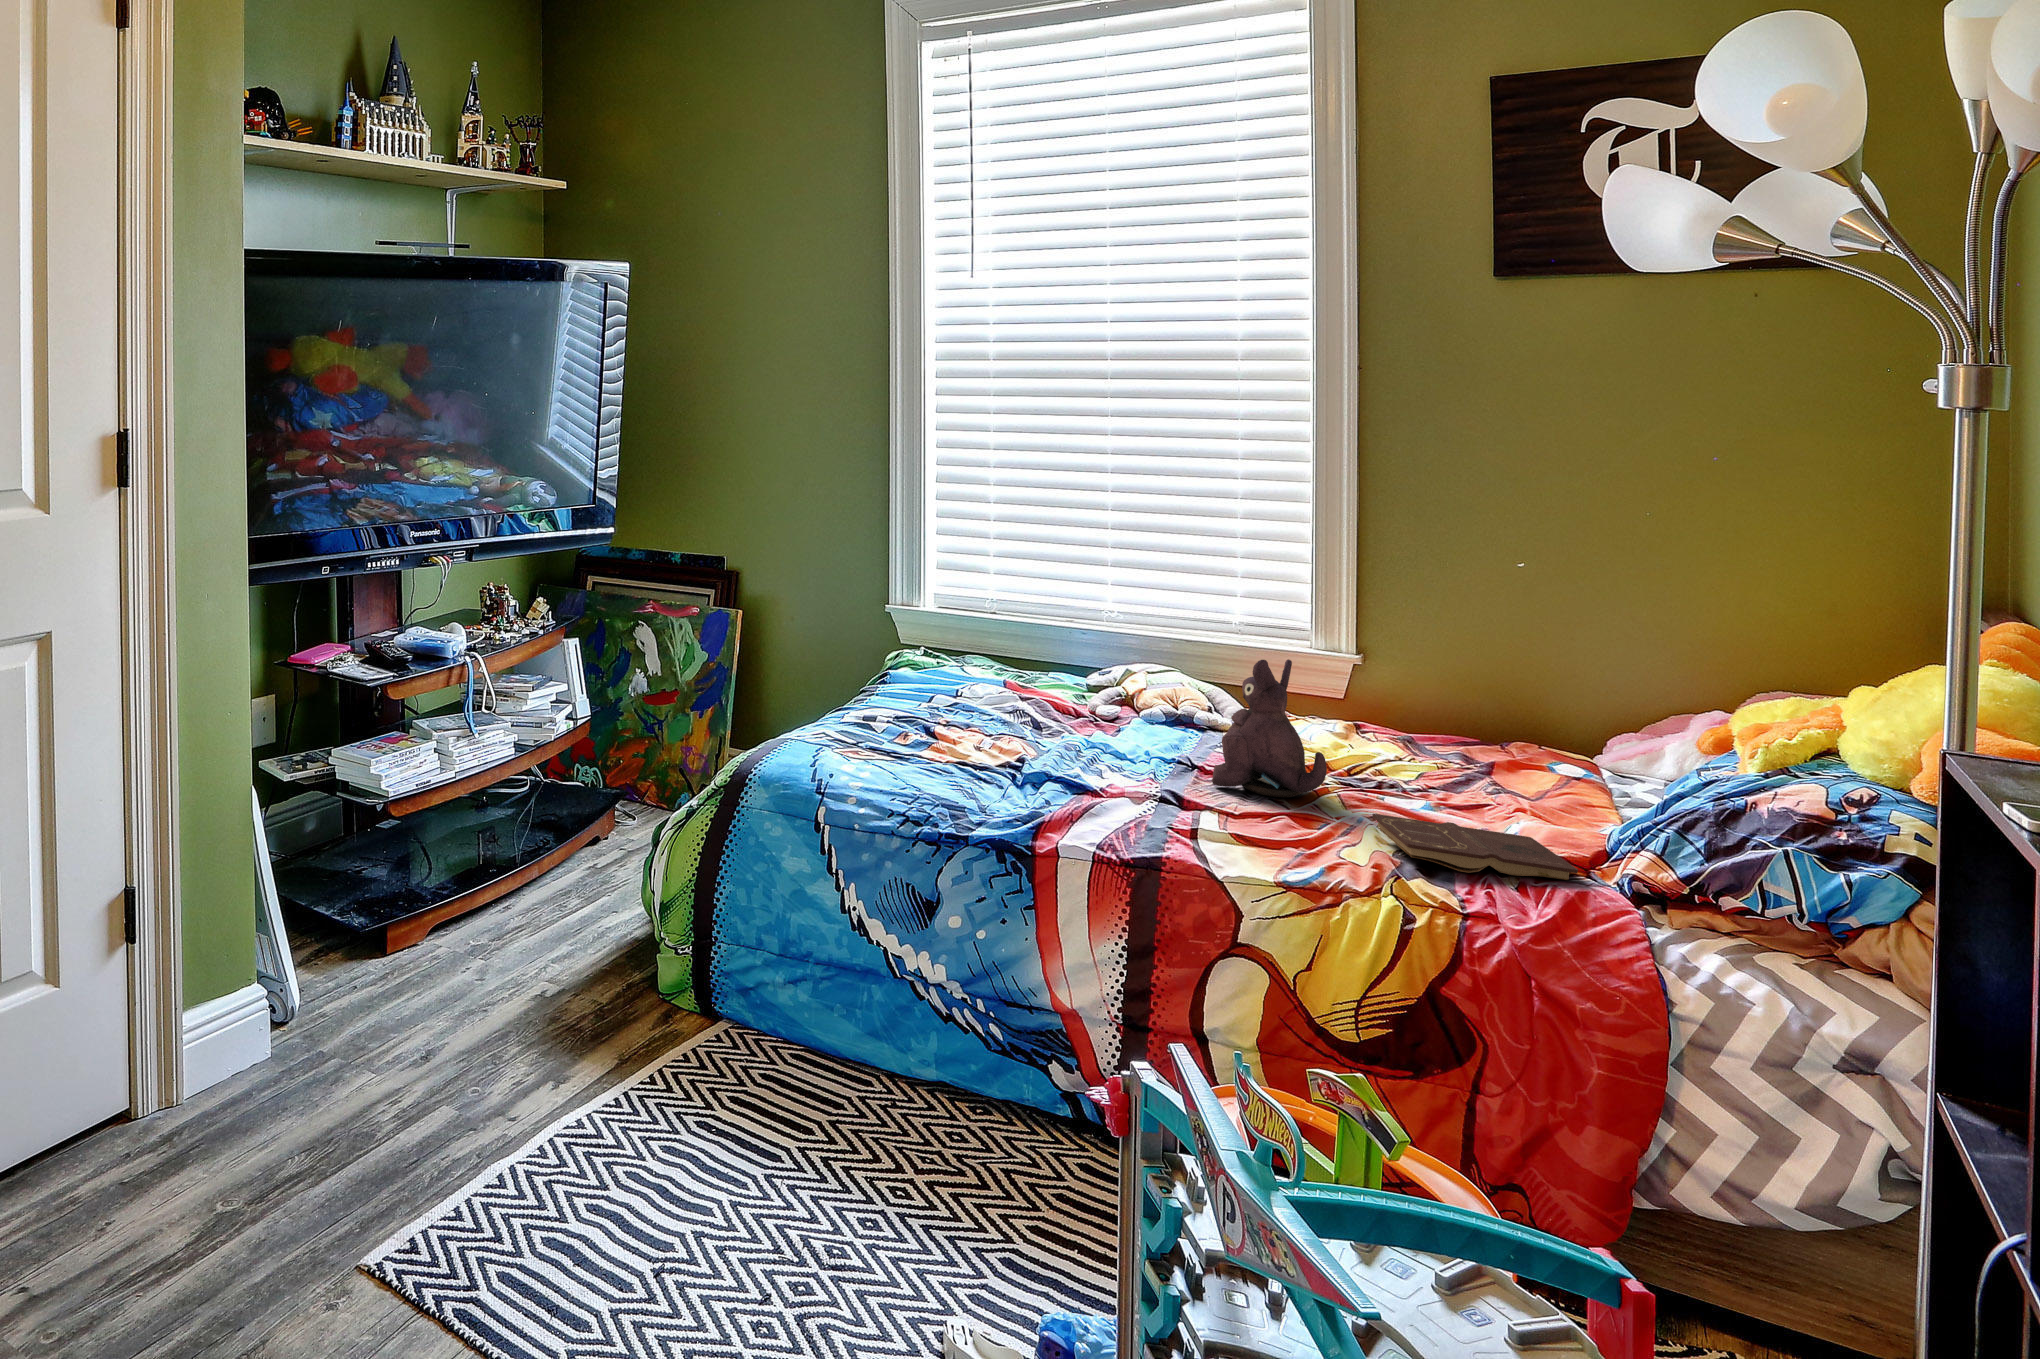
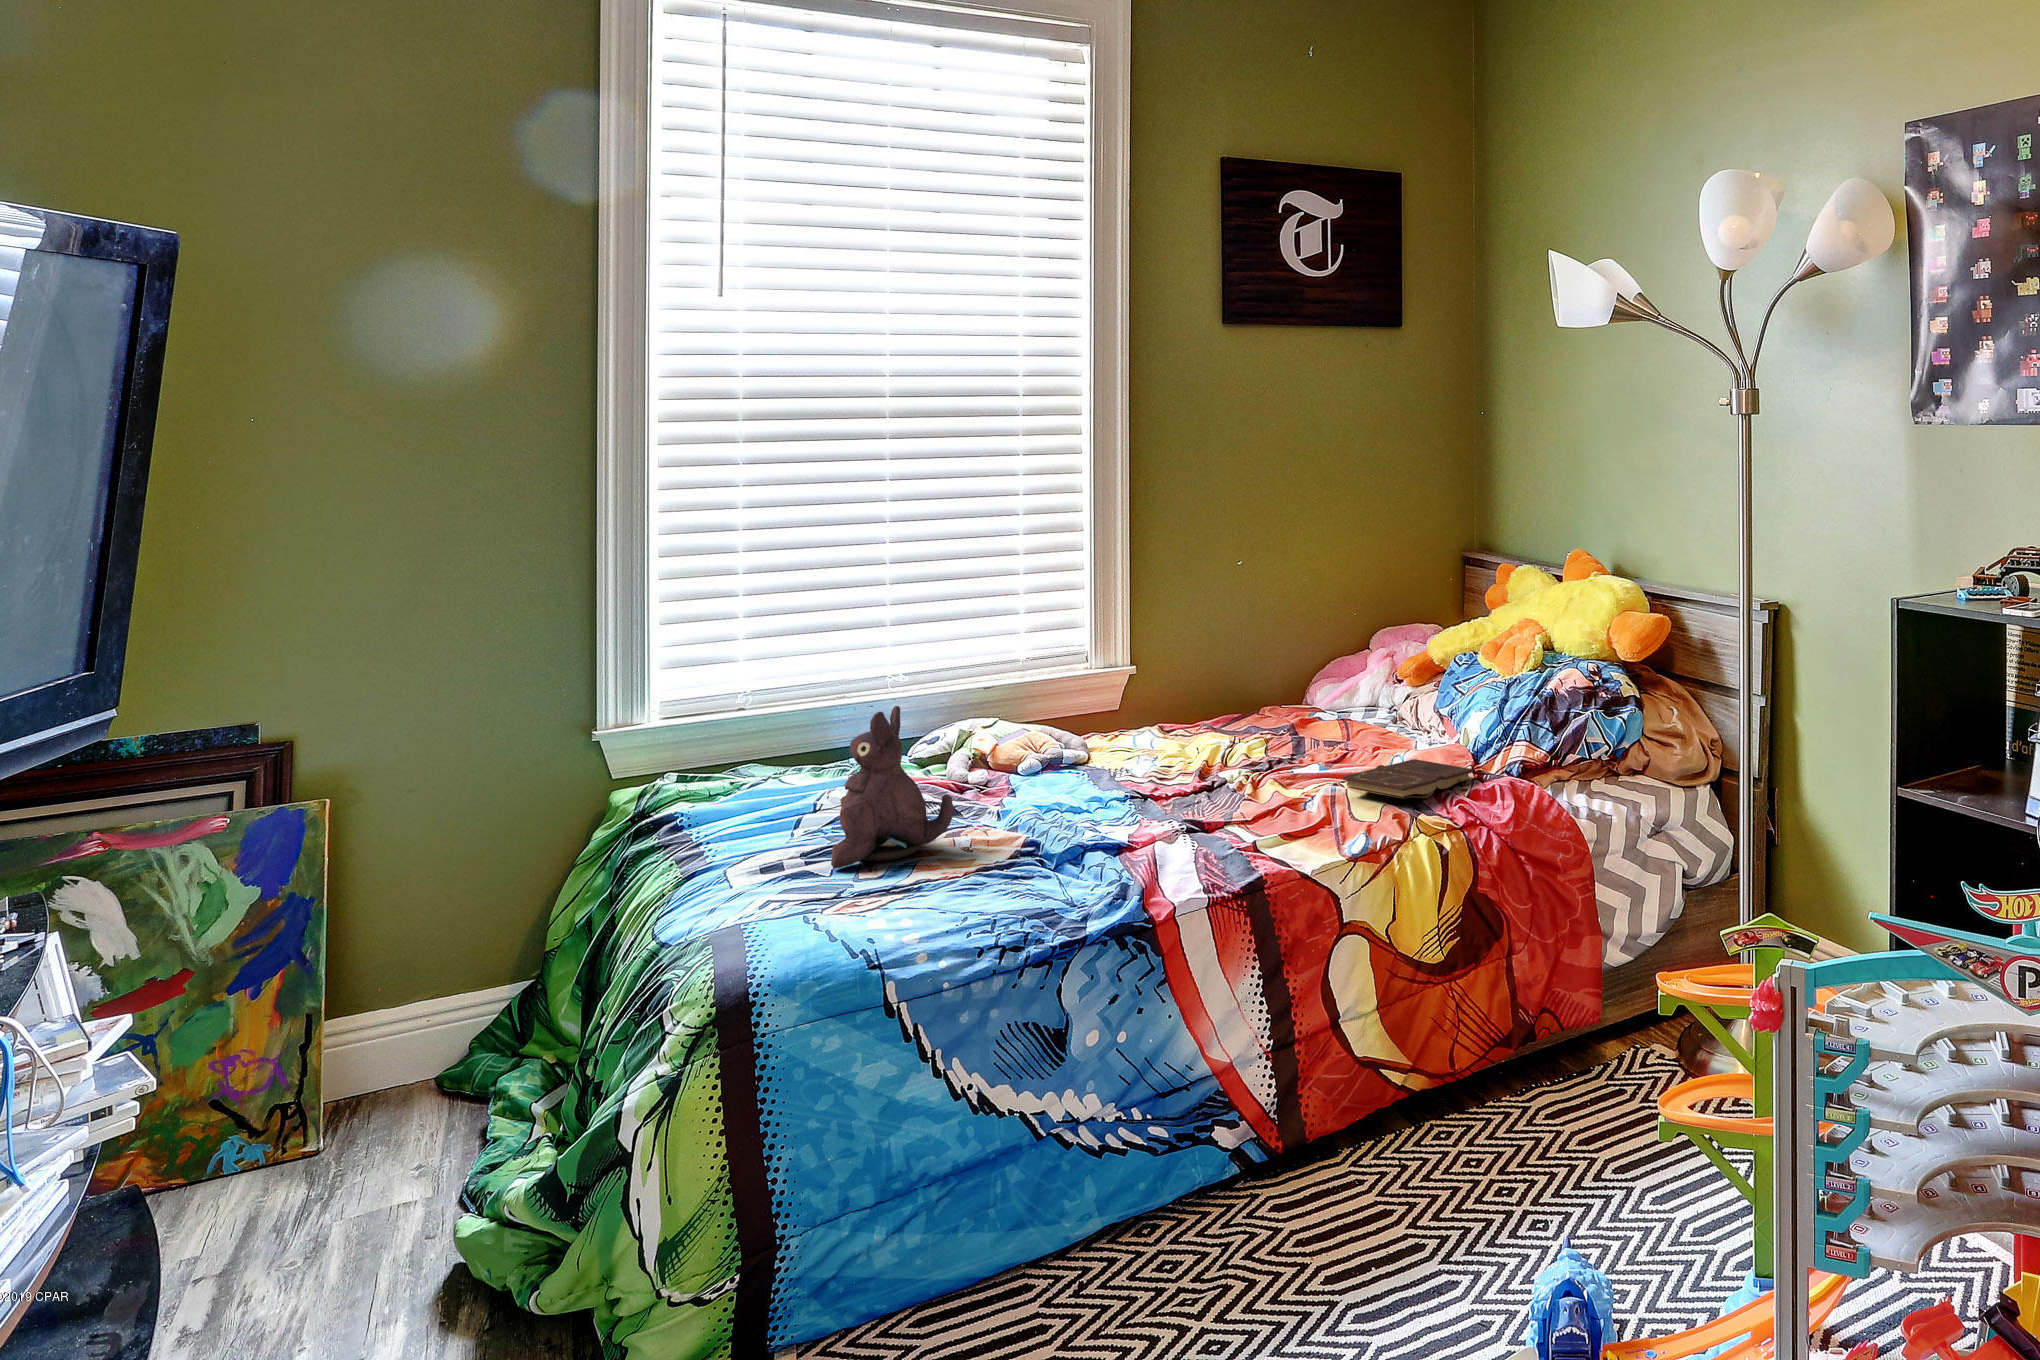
plush toy: present [1212,659,1327,797] -> present [831,706,954,868]

